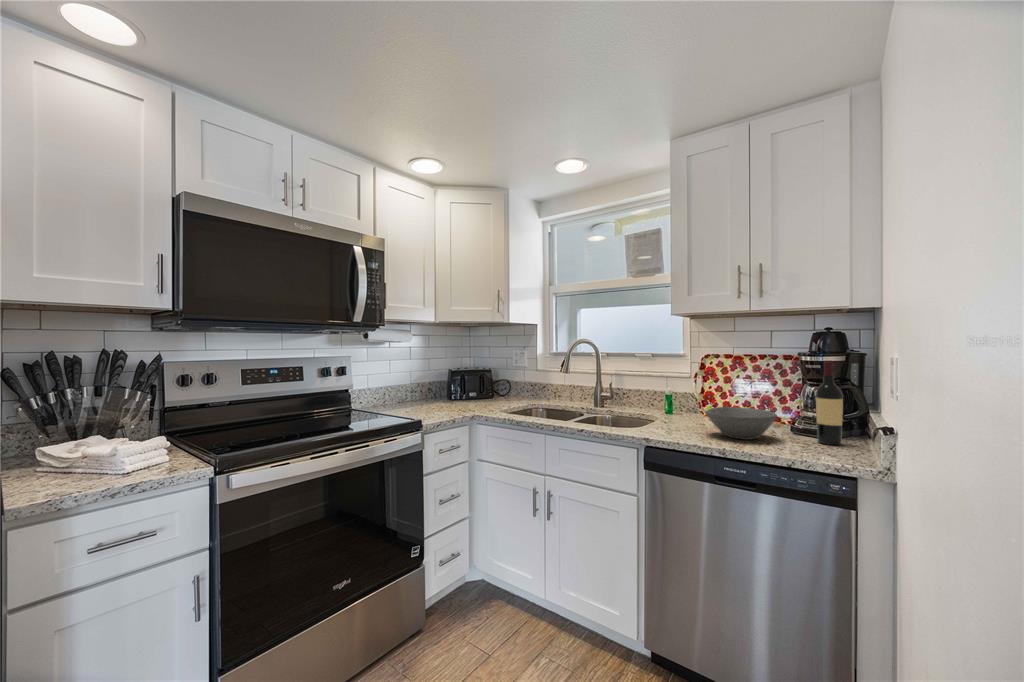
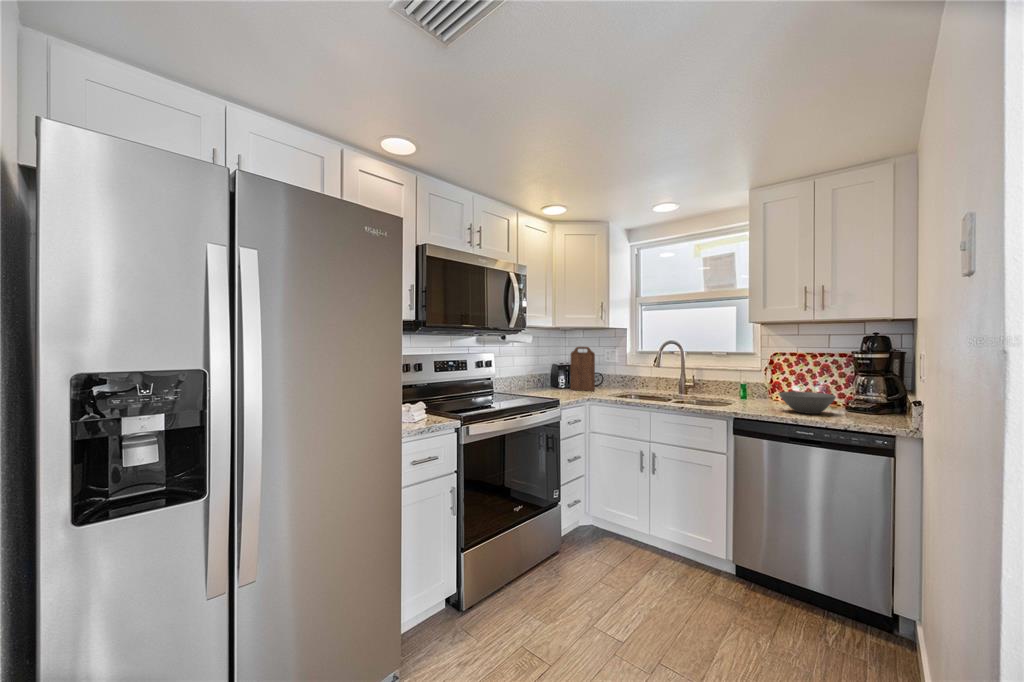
cutting board: none [464,347,493,404] -> present [571,347,595,391]
wine bottle: present [816,361,843,445] -> none [866,357,887,418]

